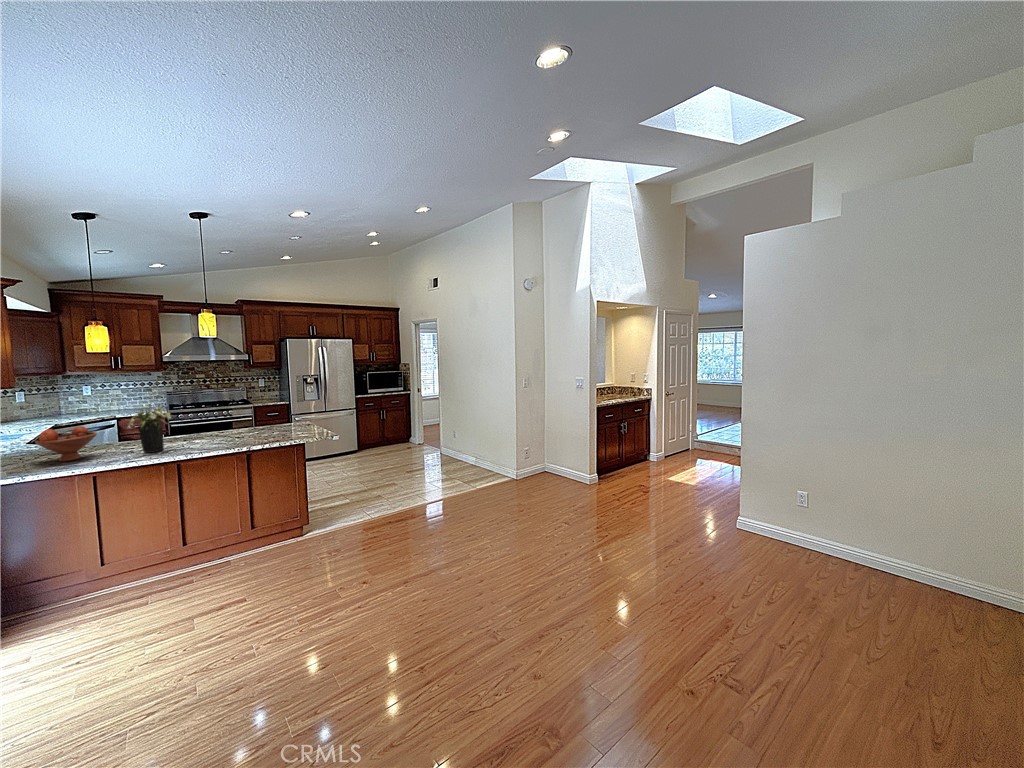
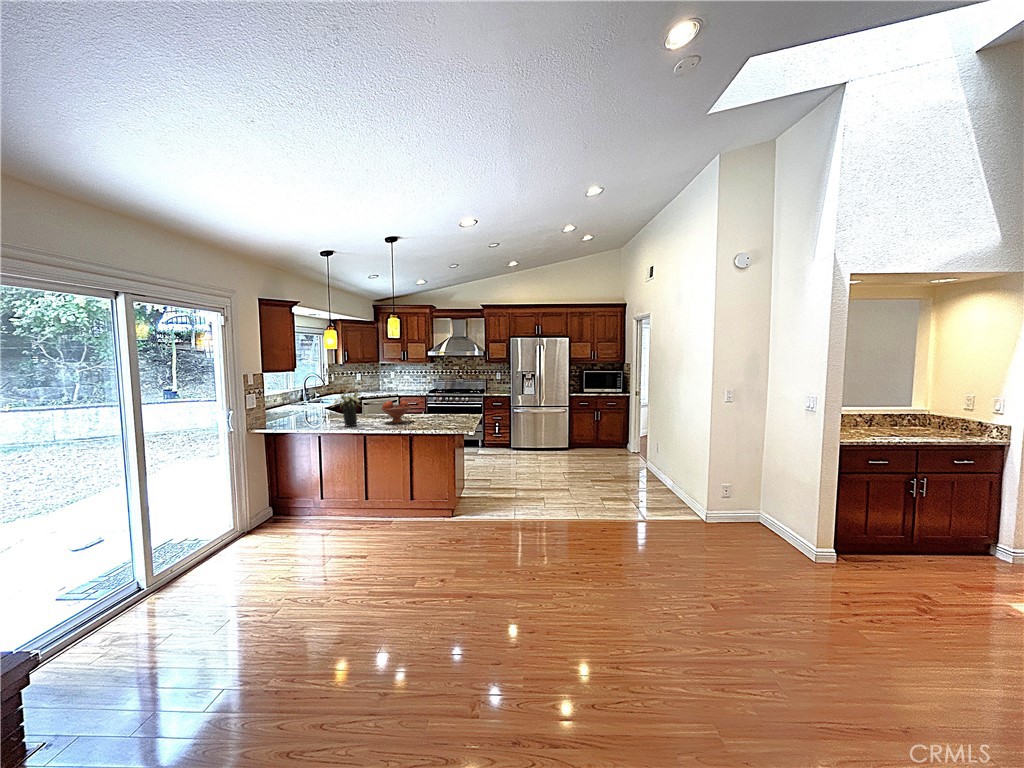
fruit bowl: present [35,427,97,462] -> present [381,401,411,423]

